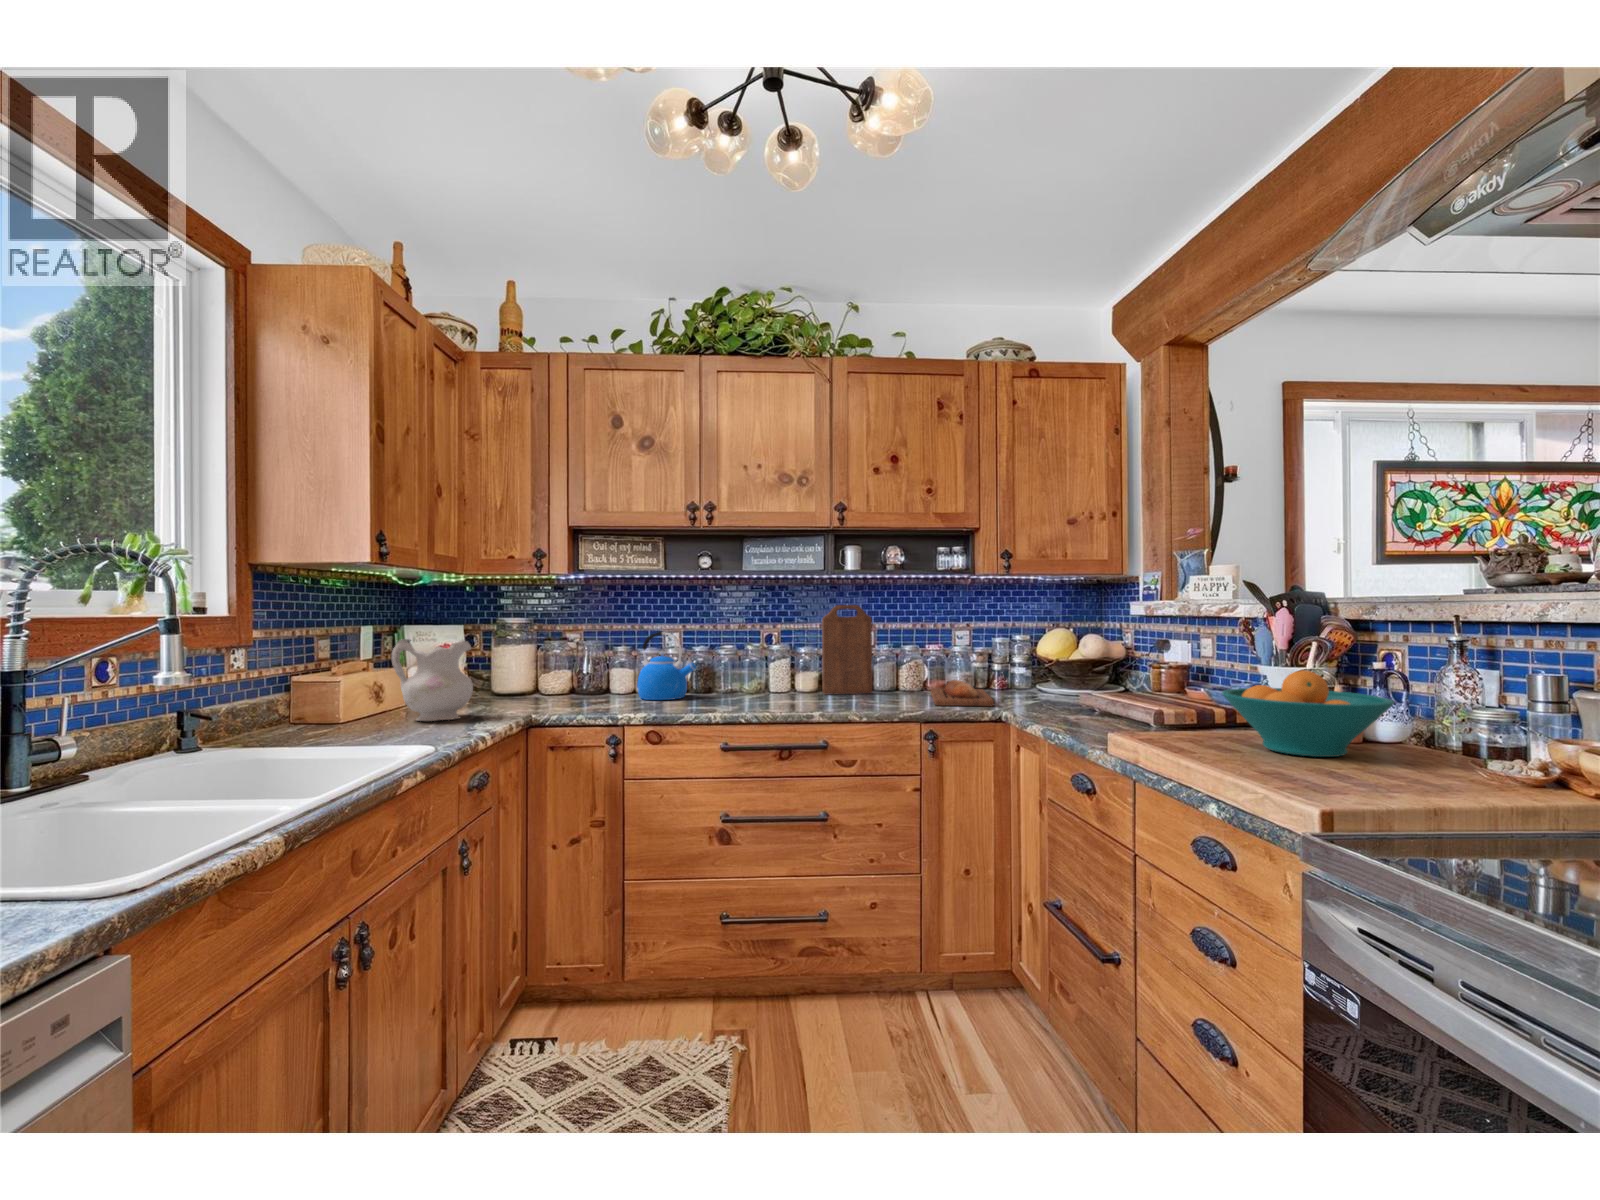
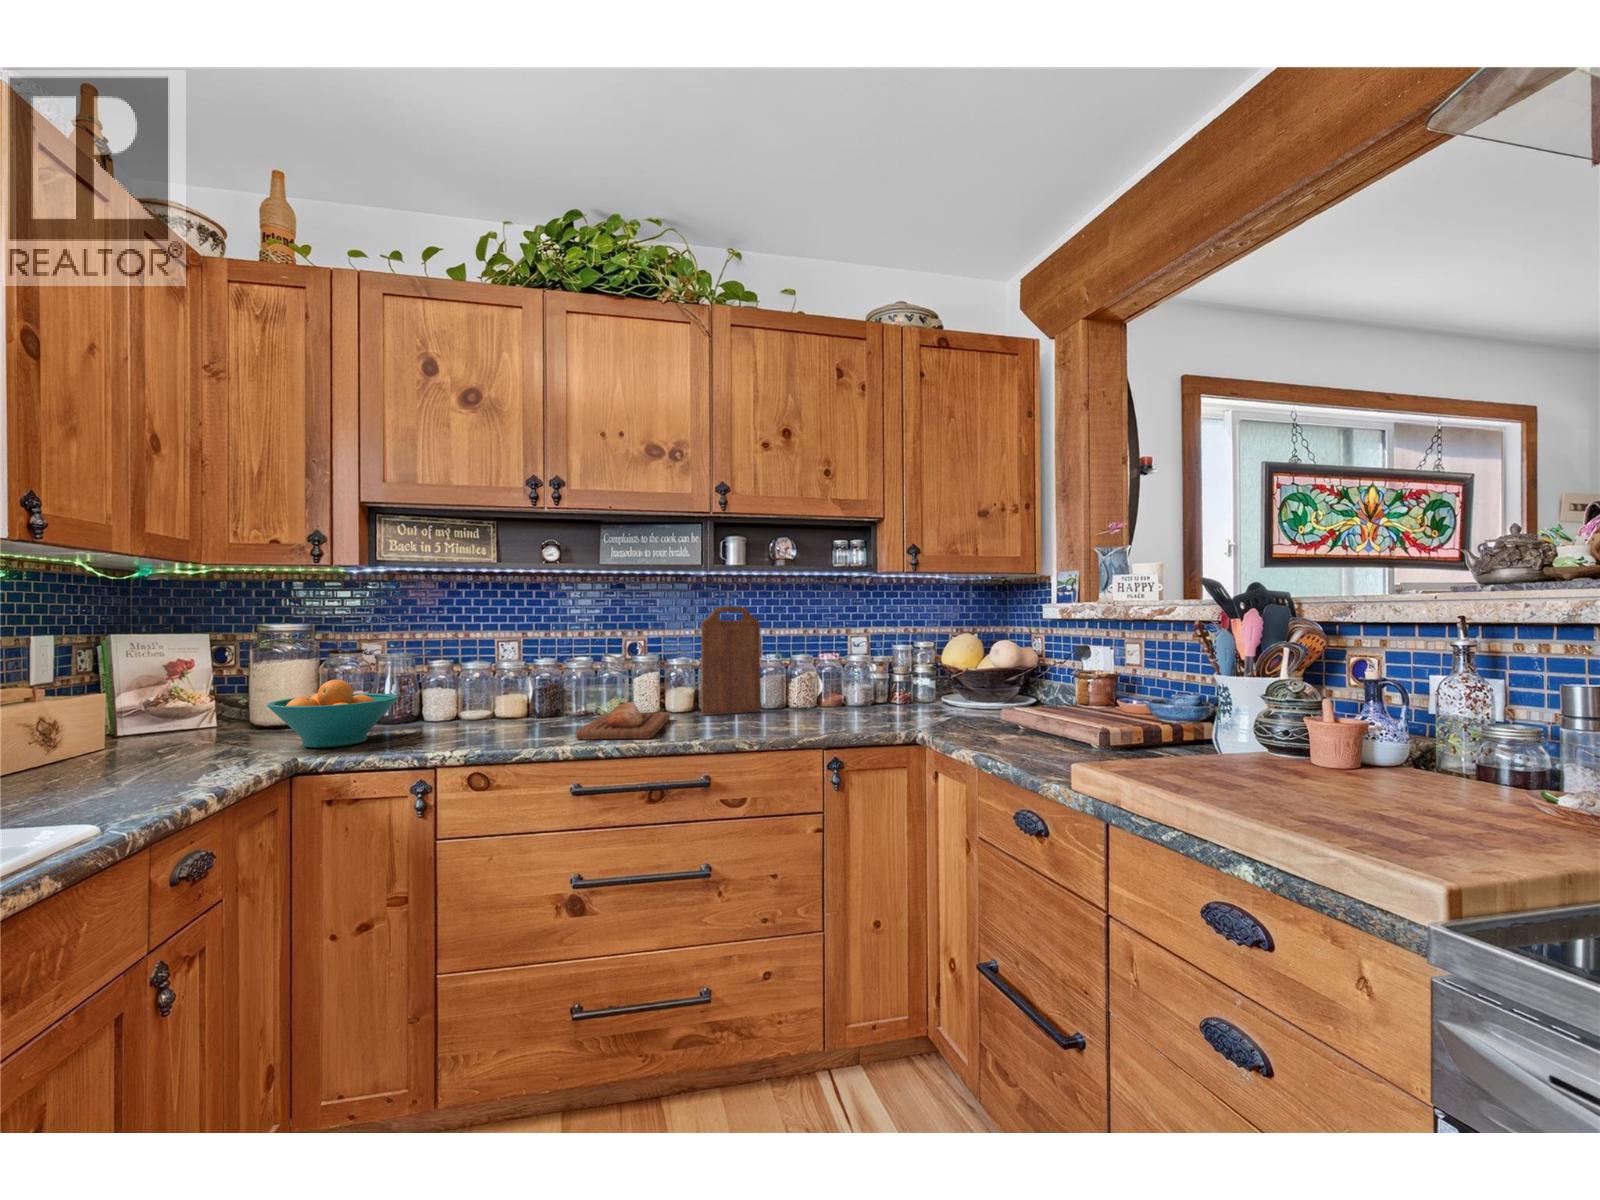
kettle: present [637,632,696,700] -> none [459,640,540,730]
ceramic pitcher: present [392,639,473,721] -> none [58,655,202,778]
fruit bowl: present [1222,670,1395,757] -> present [267,680,399,748]
bread loaf: present [931,680,994,706] -> present [575,702,670,740]

